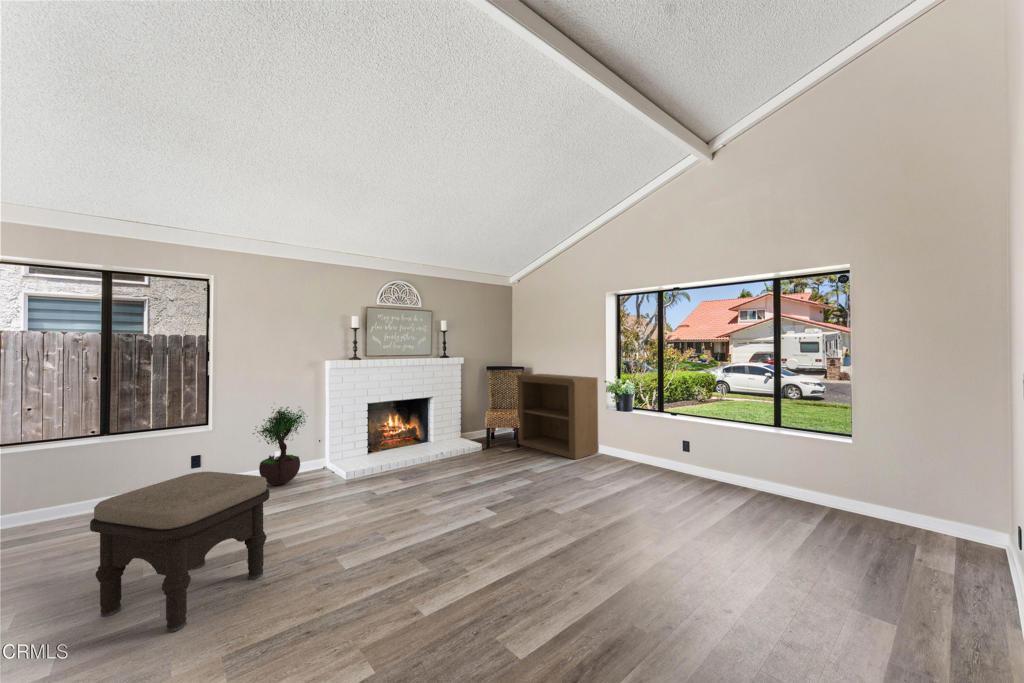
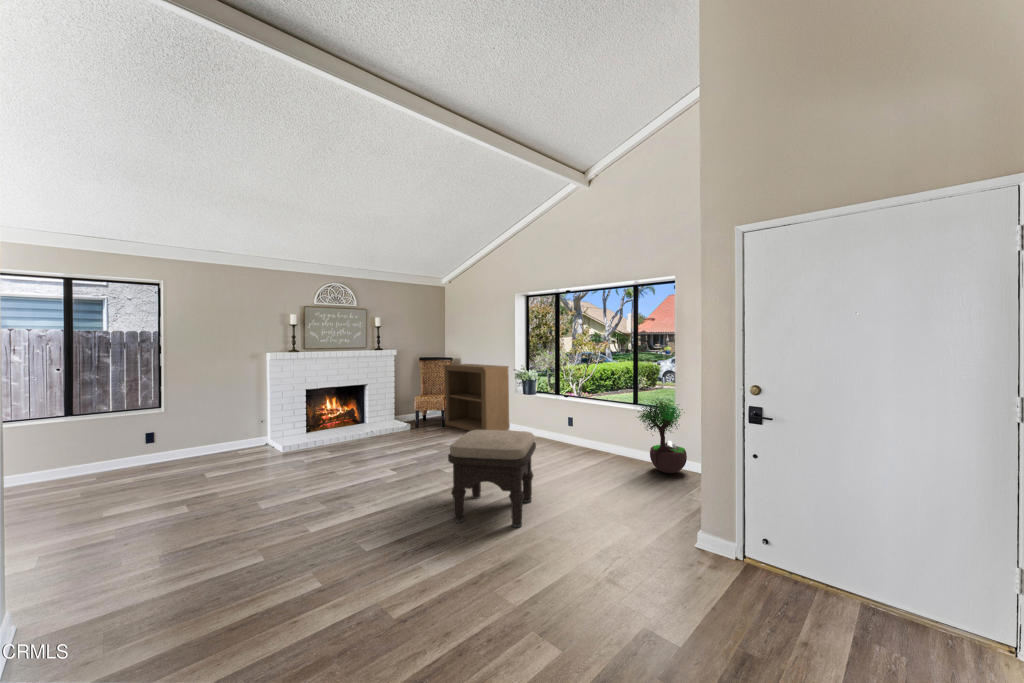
potted tree: present [253,407,308,485] -> present [638,398,687,473]
ottoman: present [90,472,270,632] -> present [448,430,536,527]

